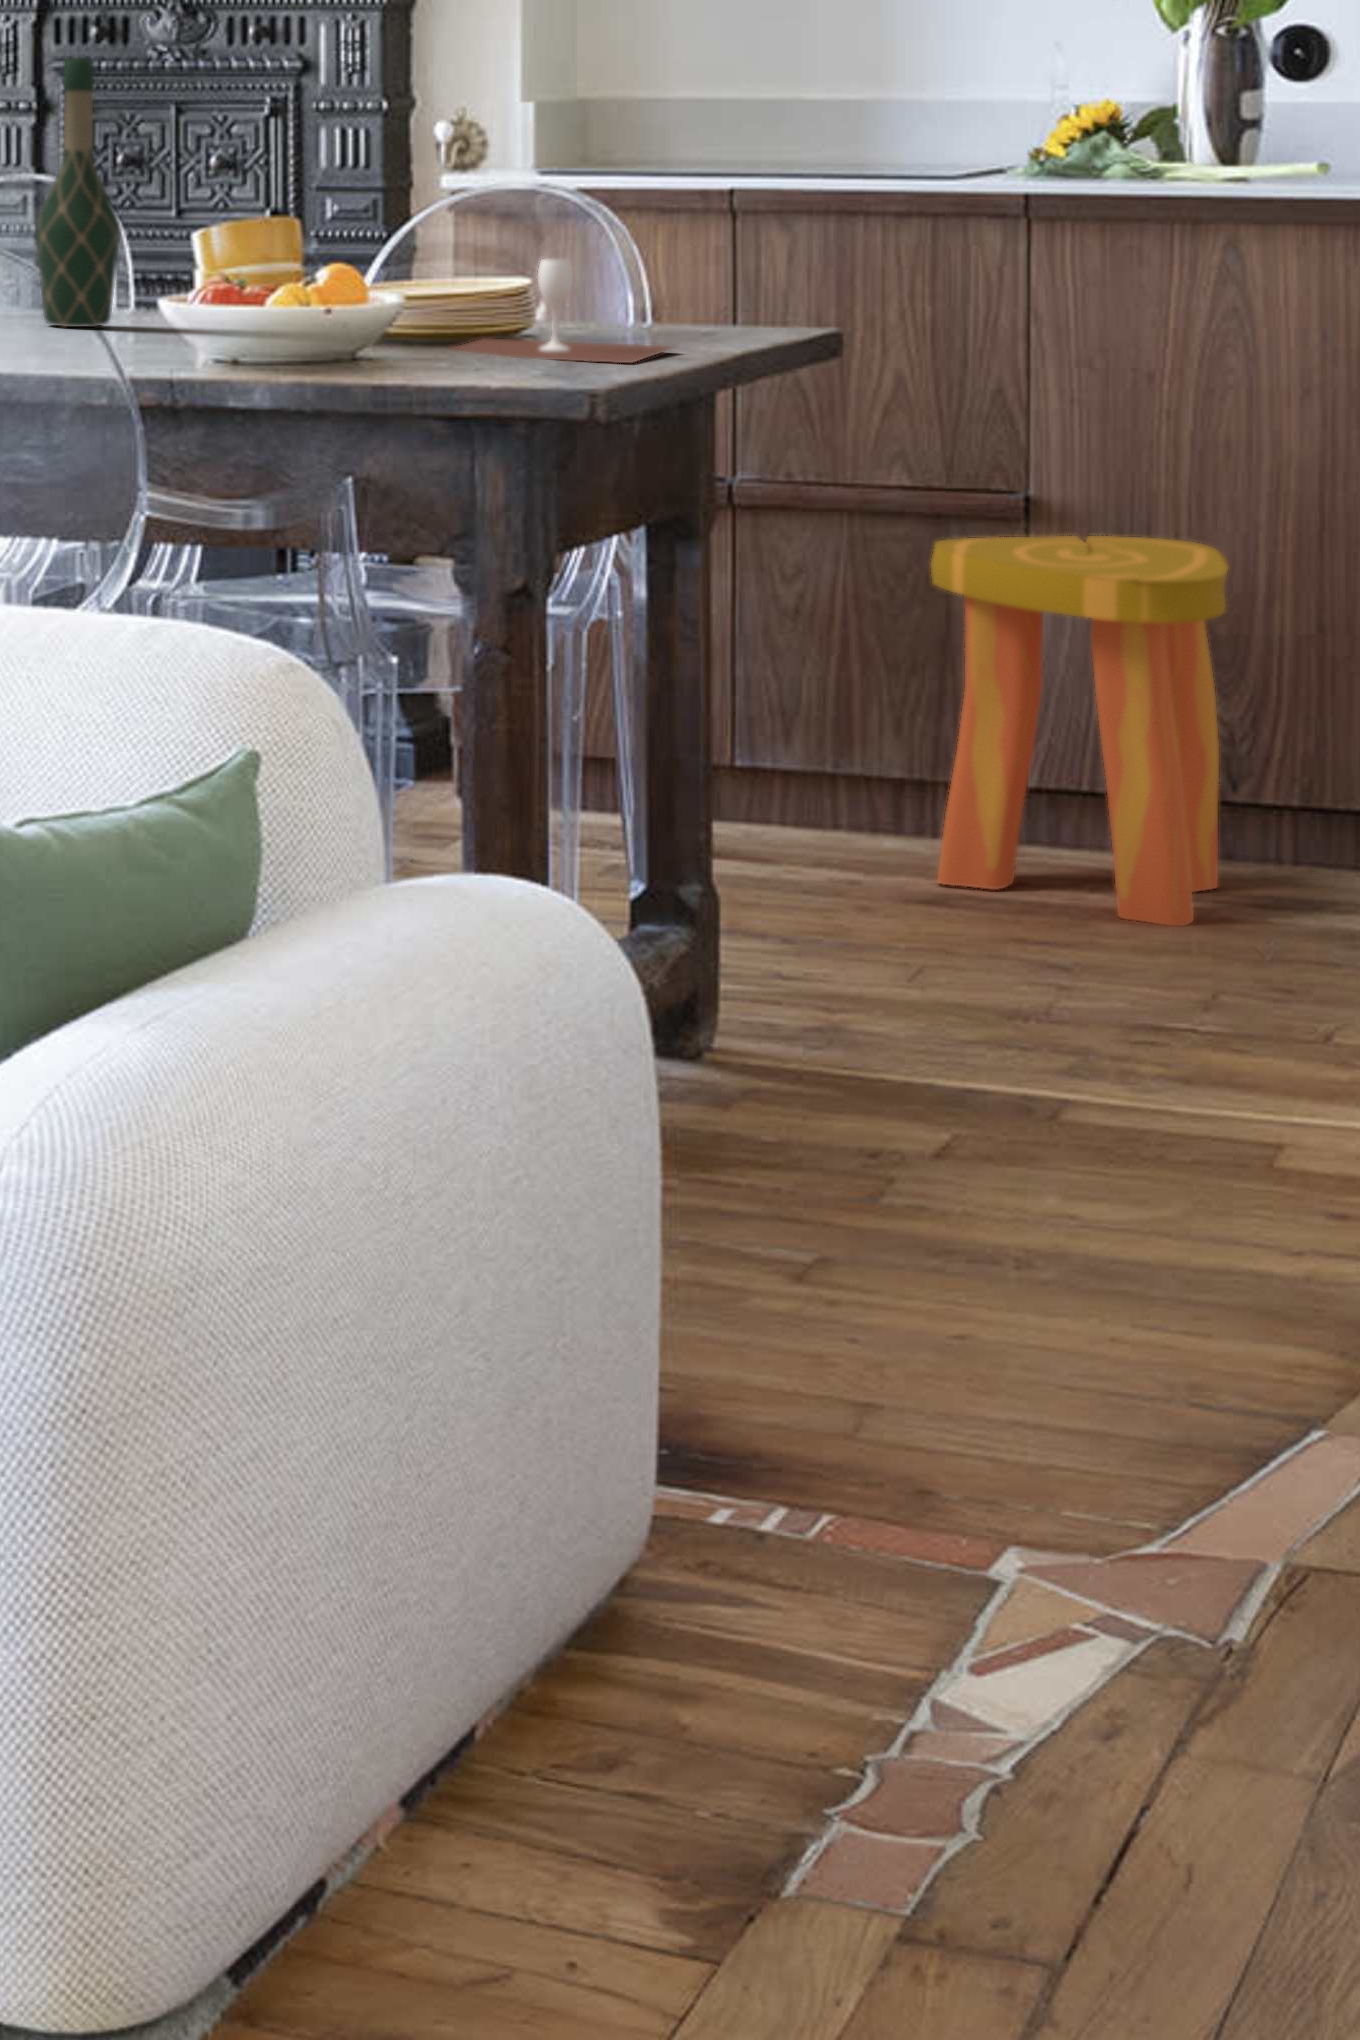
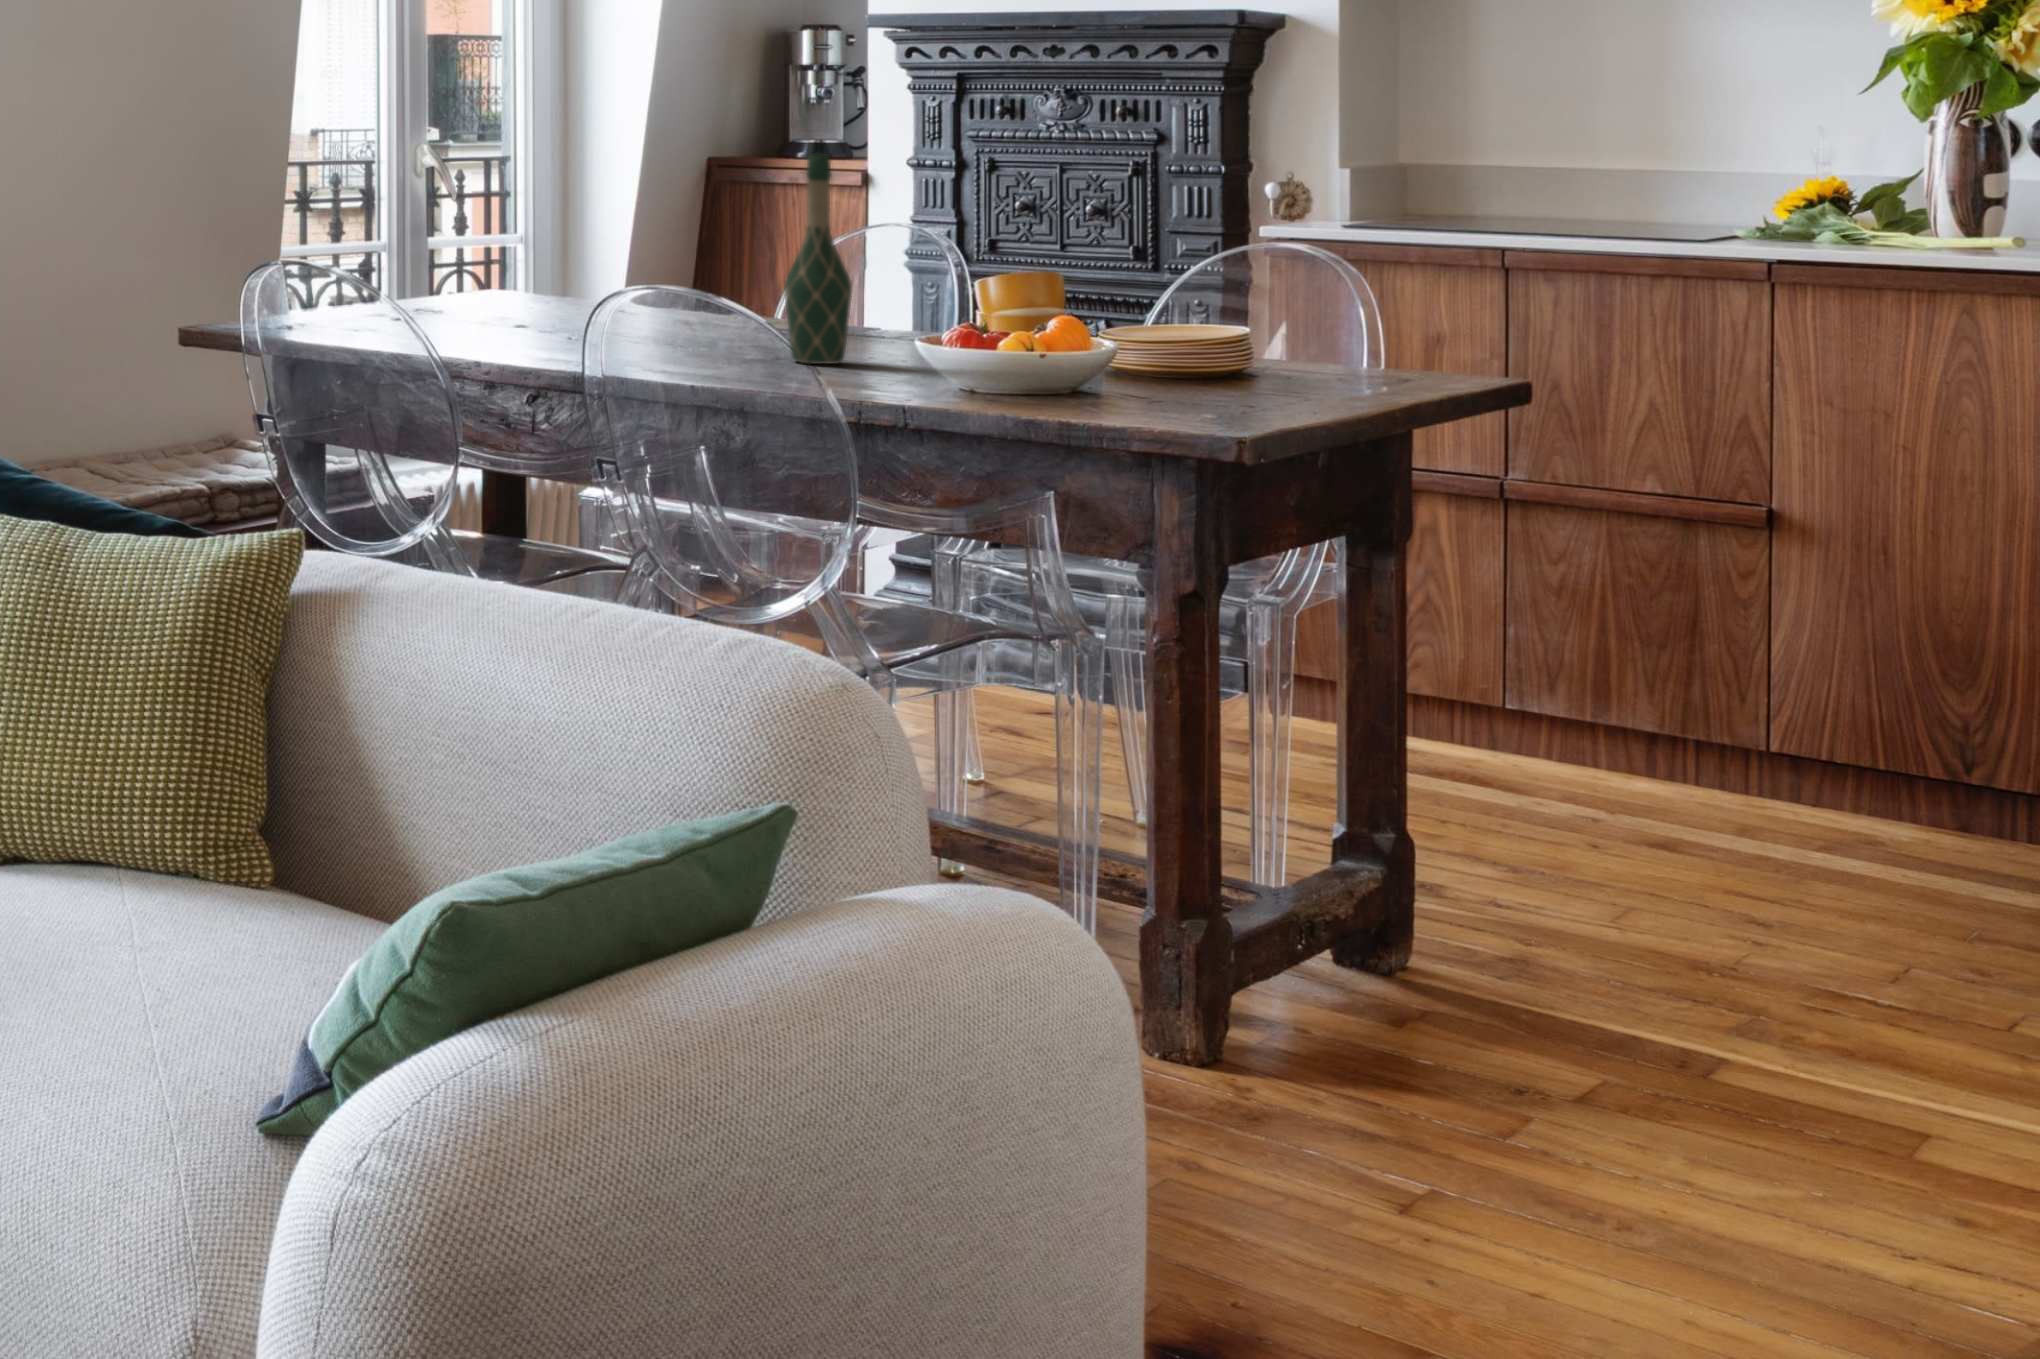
wine glass: present [454,258,672,363] -> none [1086,325,1318,418]
stool: present [931,536,1228,926] -> none [1638,549,1919,901]

